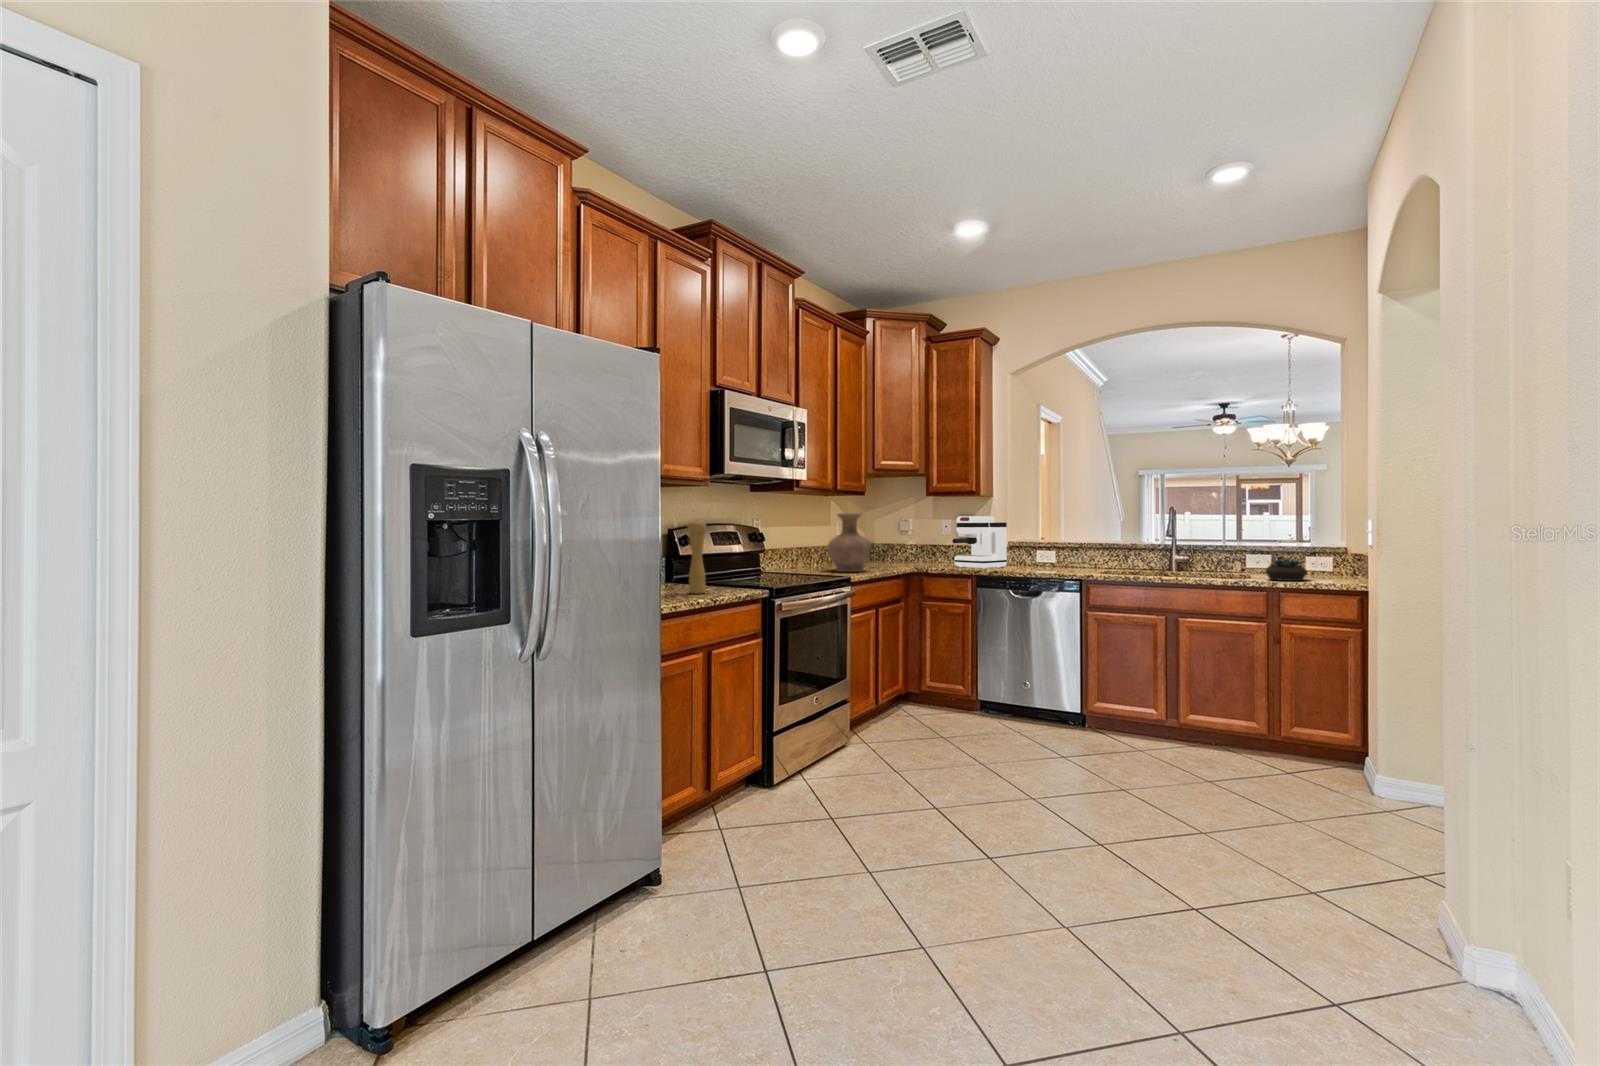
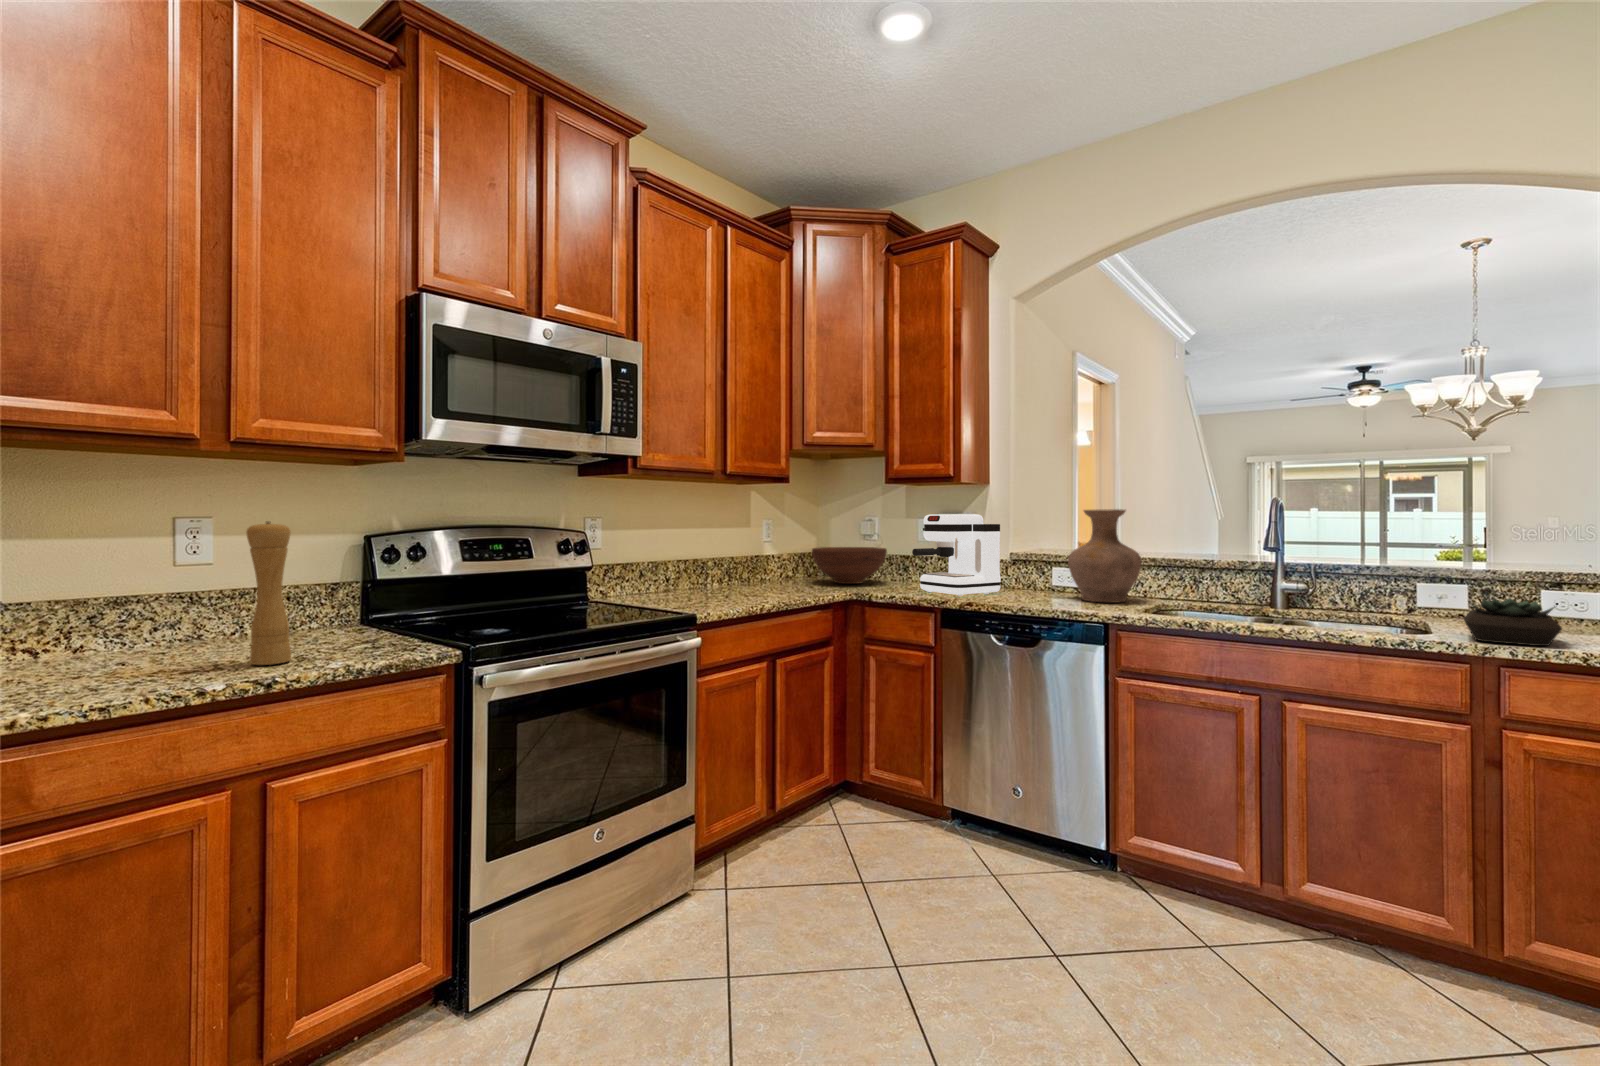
vase: present [828,514,871,572] -> present [1068,509,1142,602]
fruit bowl: none [874,539,925,564] -> present [812,547,887,584]

